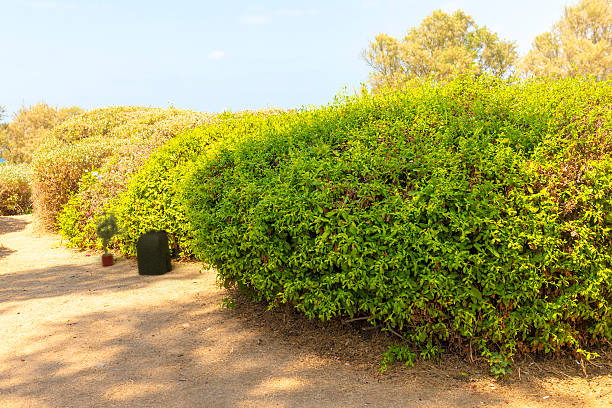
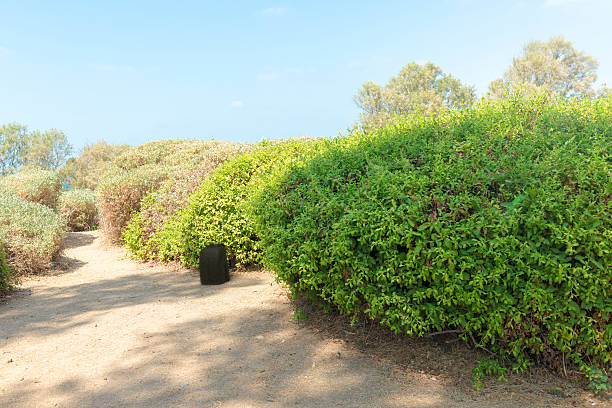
potted tree: present [96,209,127,266] -> none [159,225,188,277]

